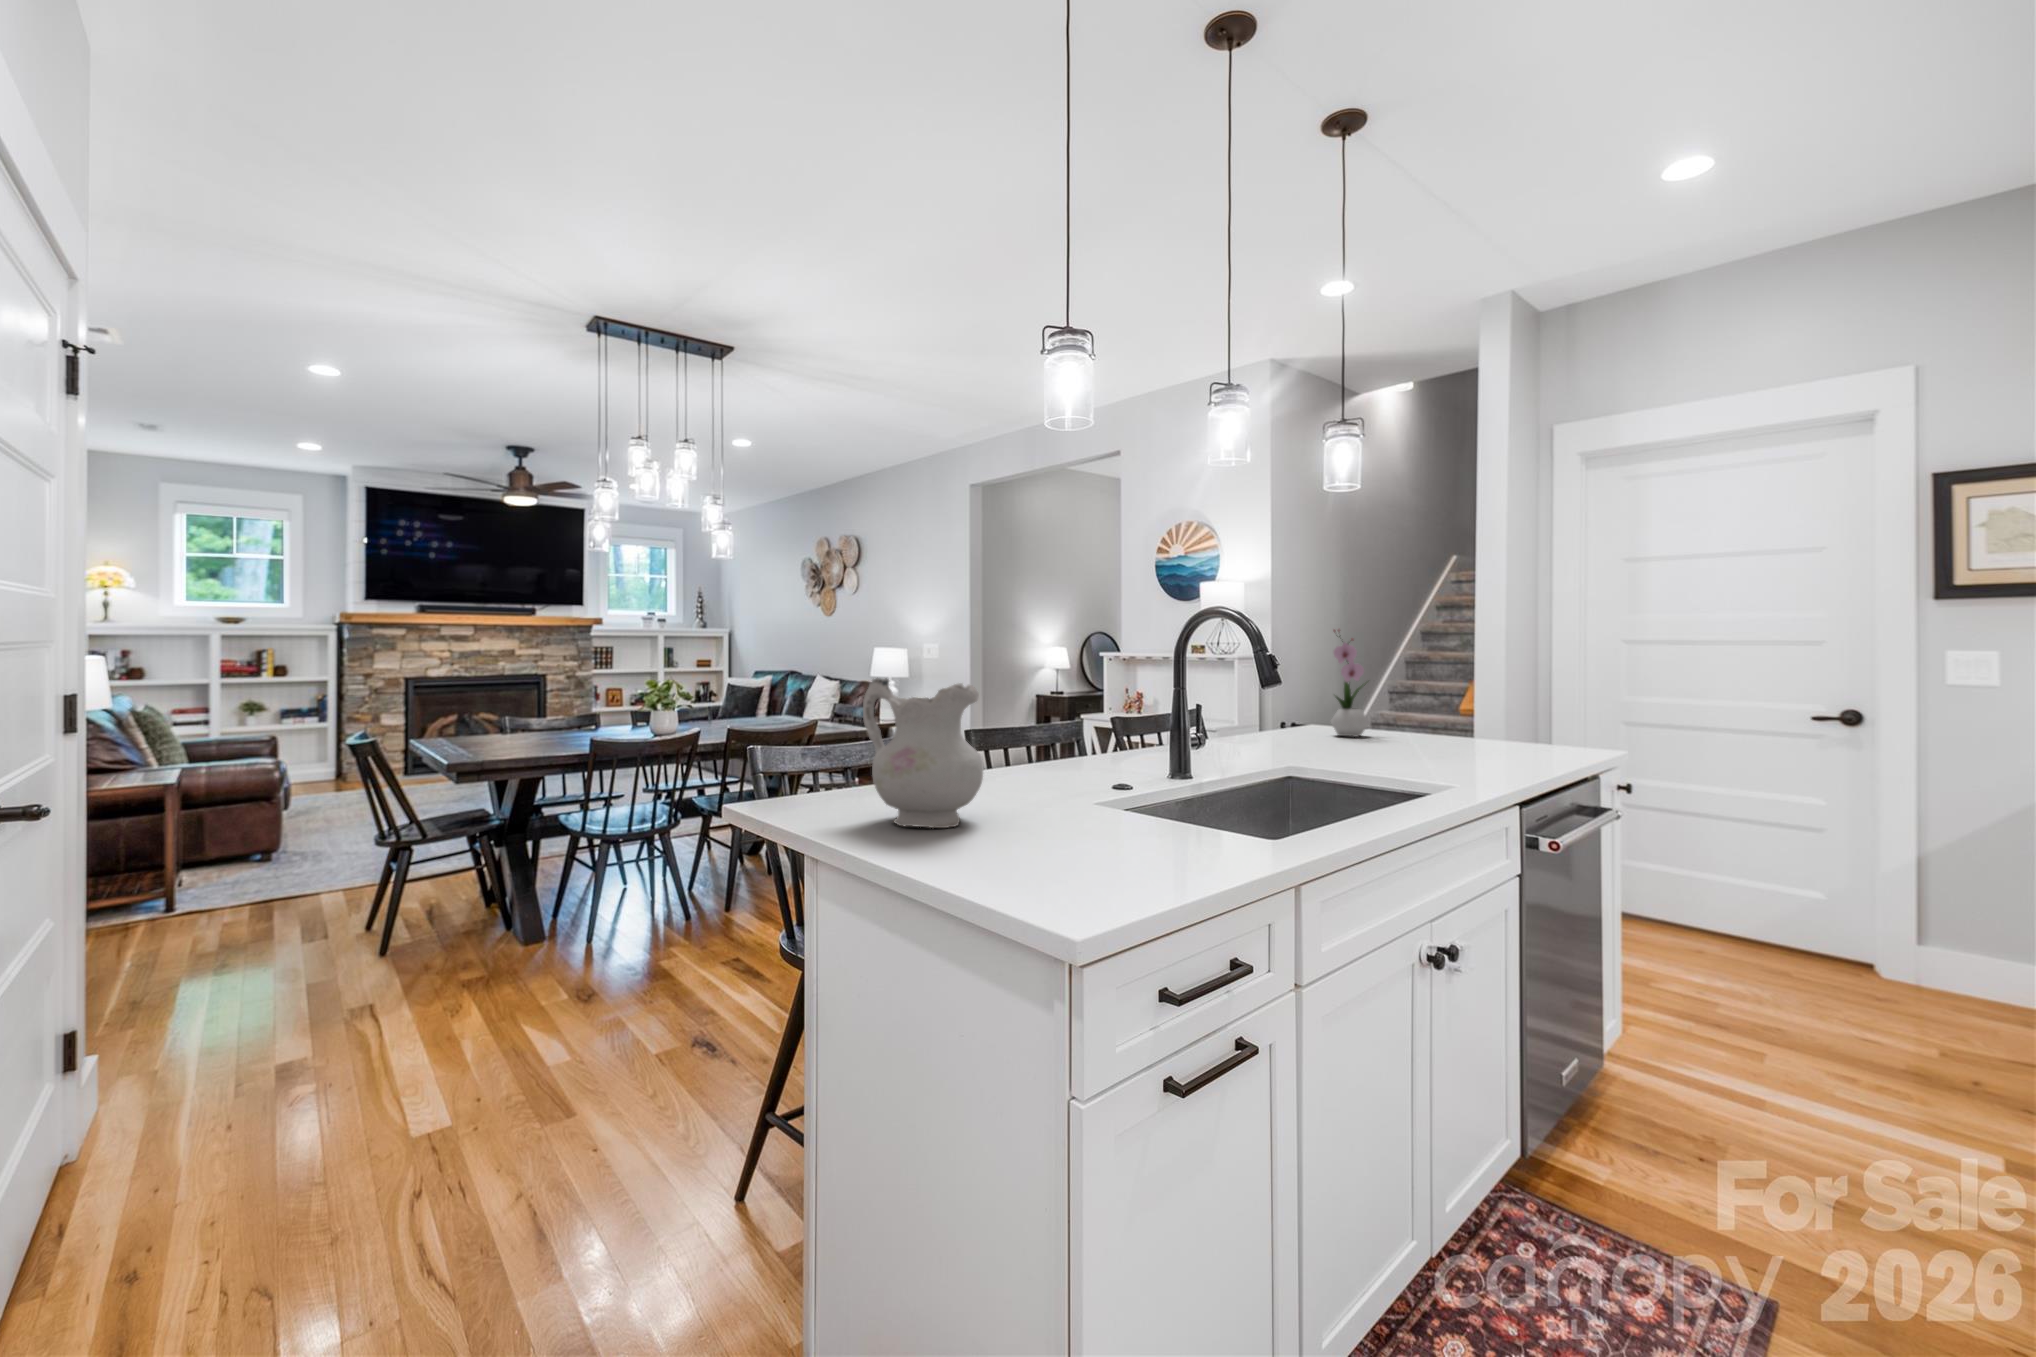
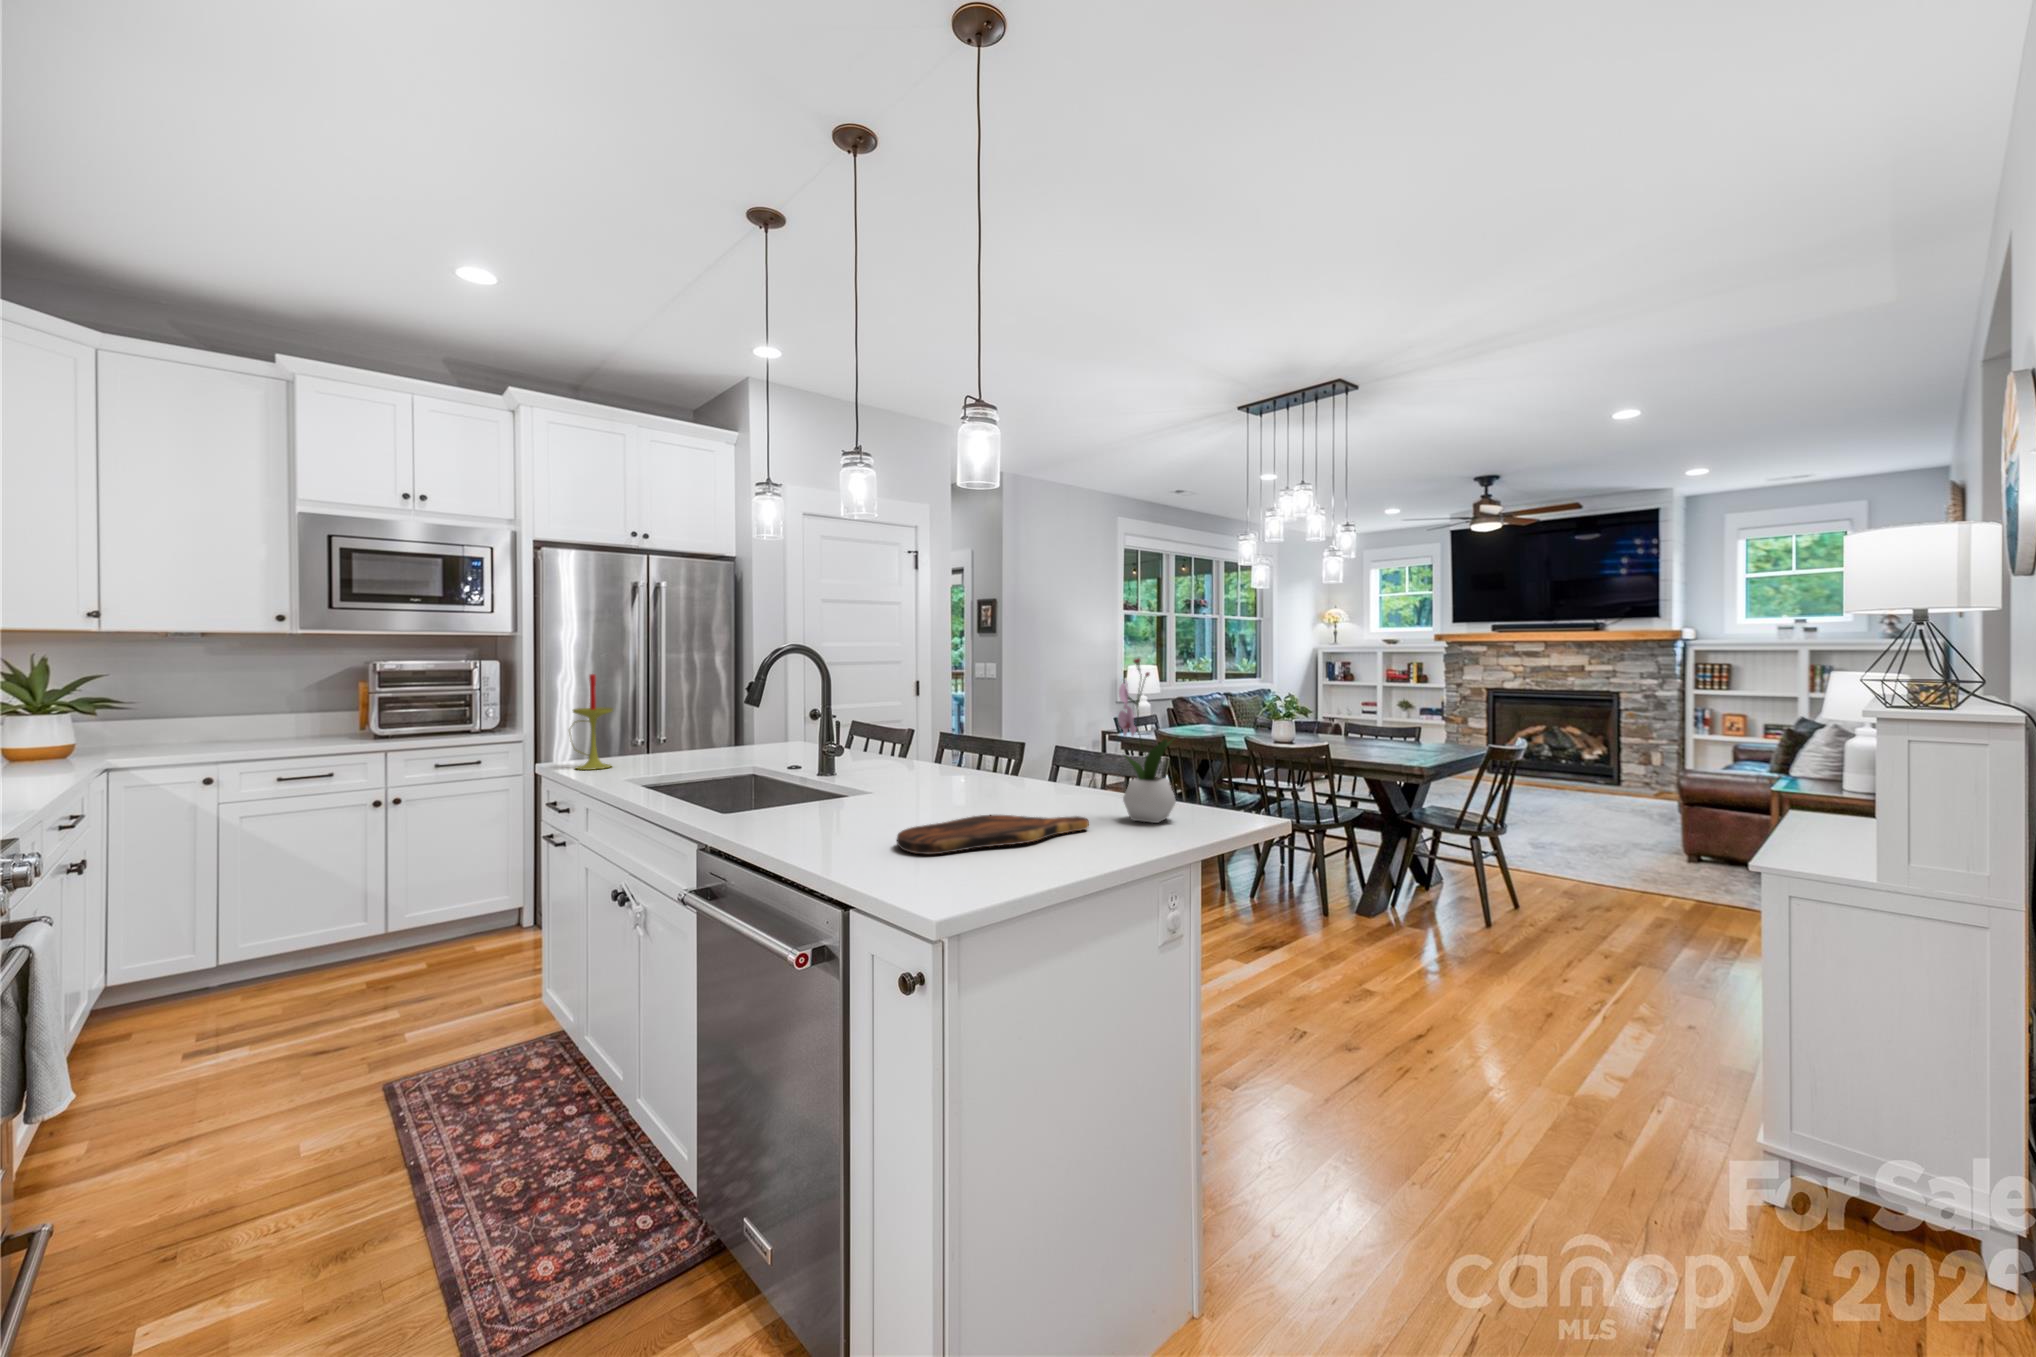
candle: none [1047,633,1143,888] -> present [569,674,613,770]
ceramic pitcher: present [863,678,983,828] -> none [698,689,755,759]
cutting board: none [1393,733,1525,756] -> present [897,815,1089,854]

